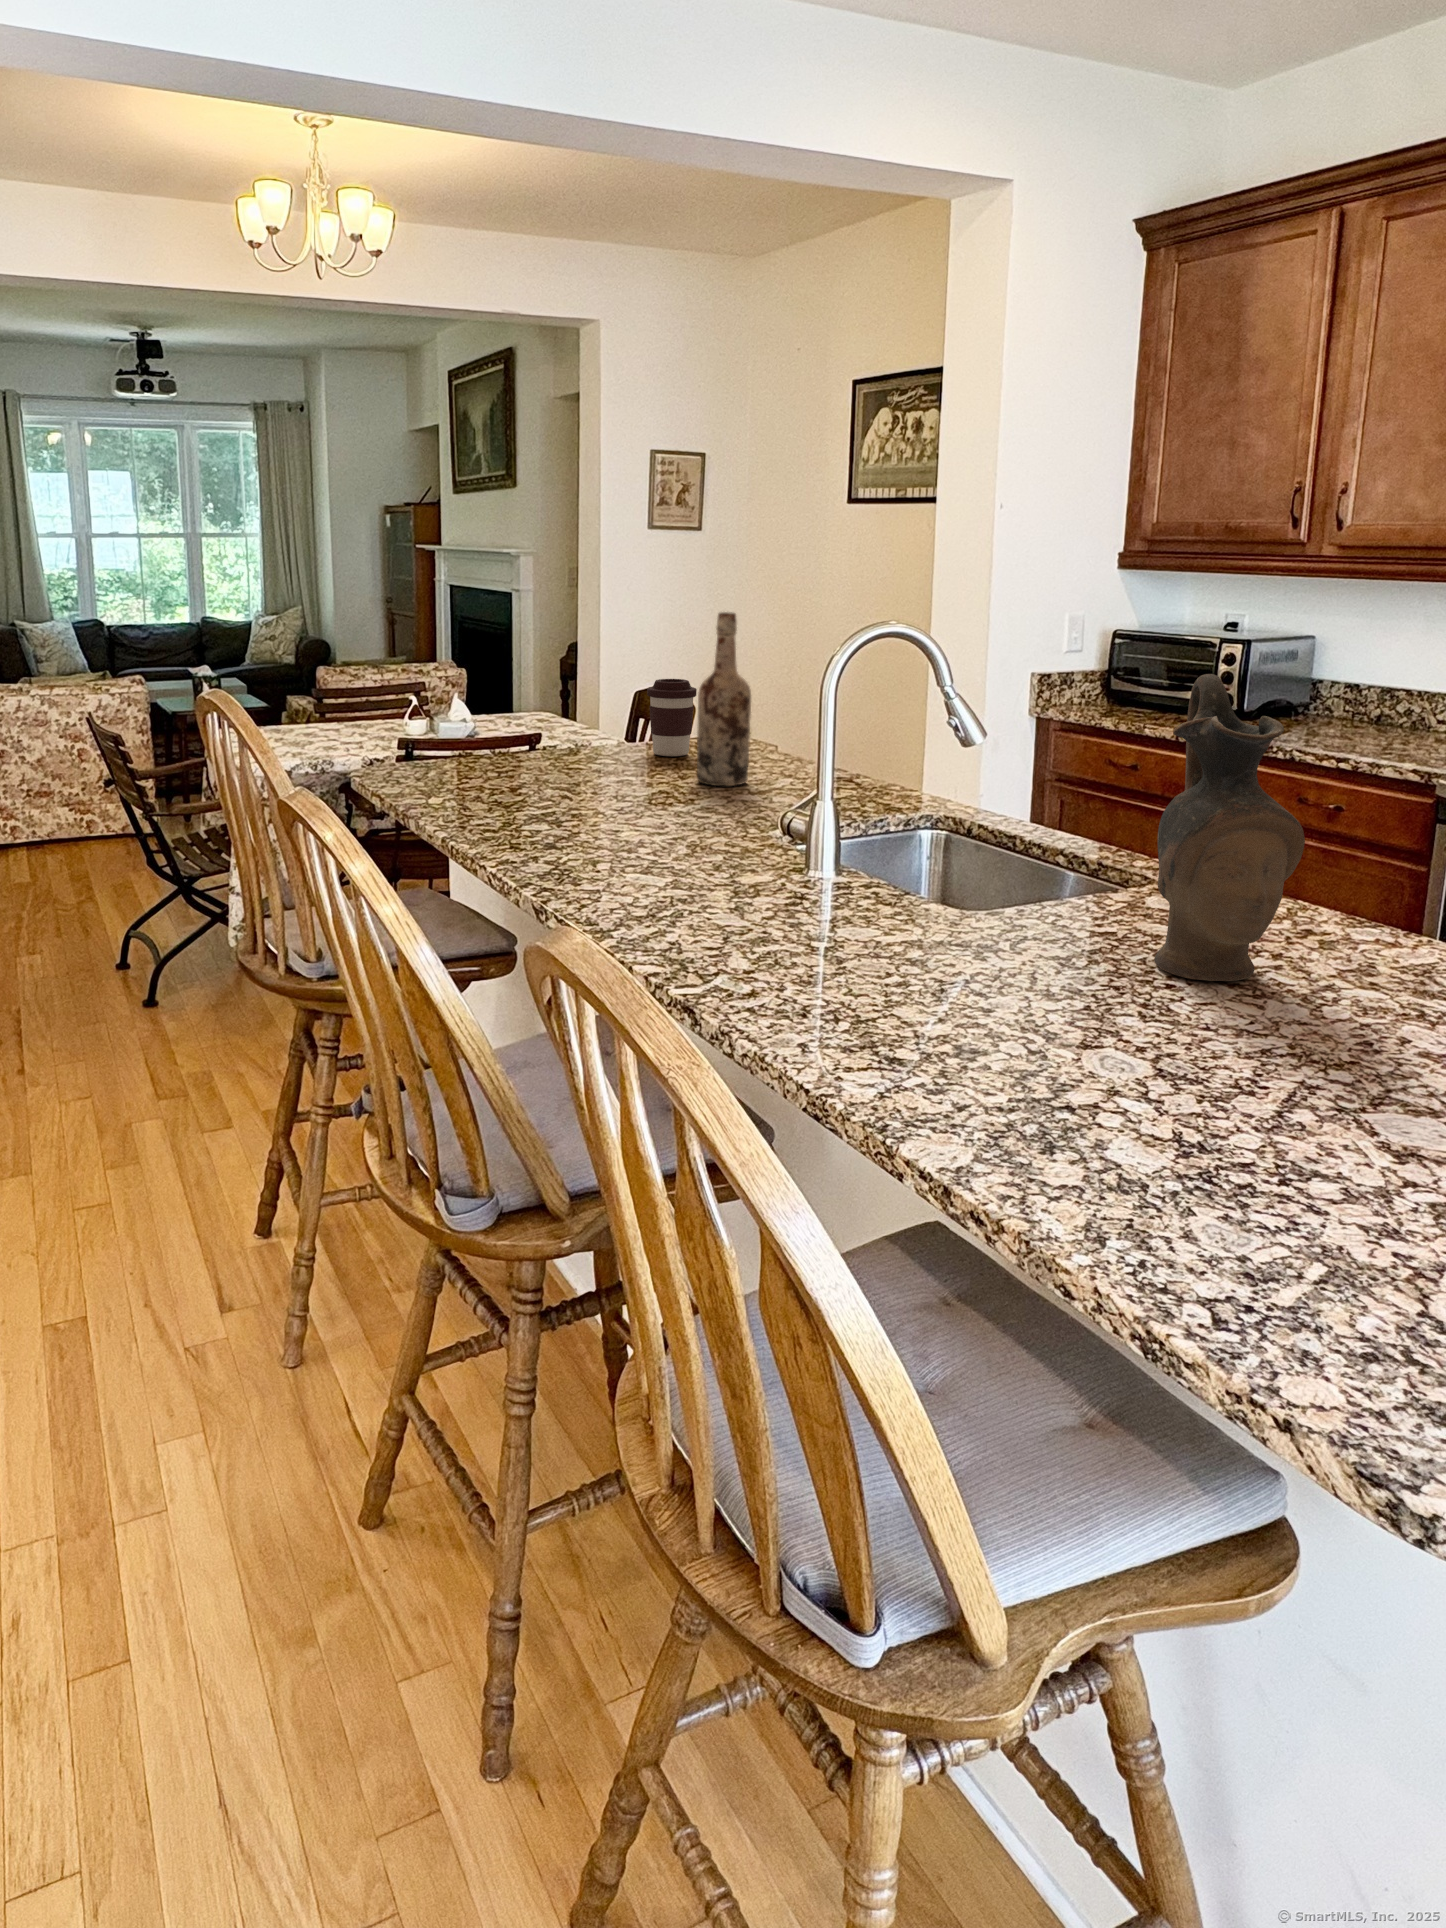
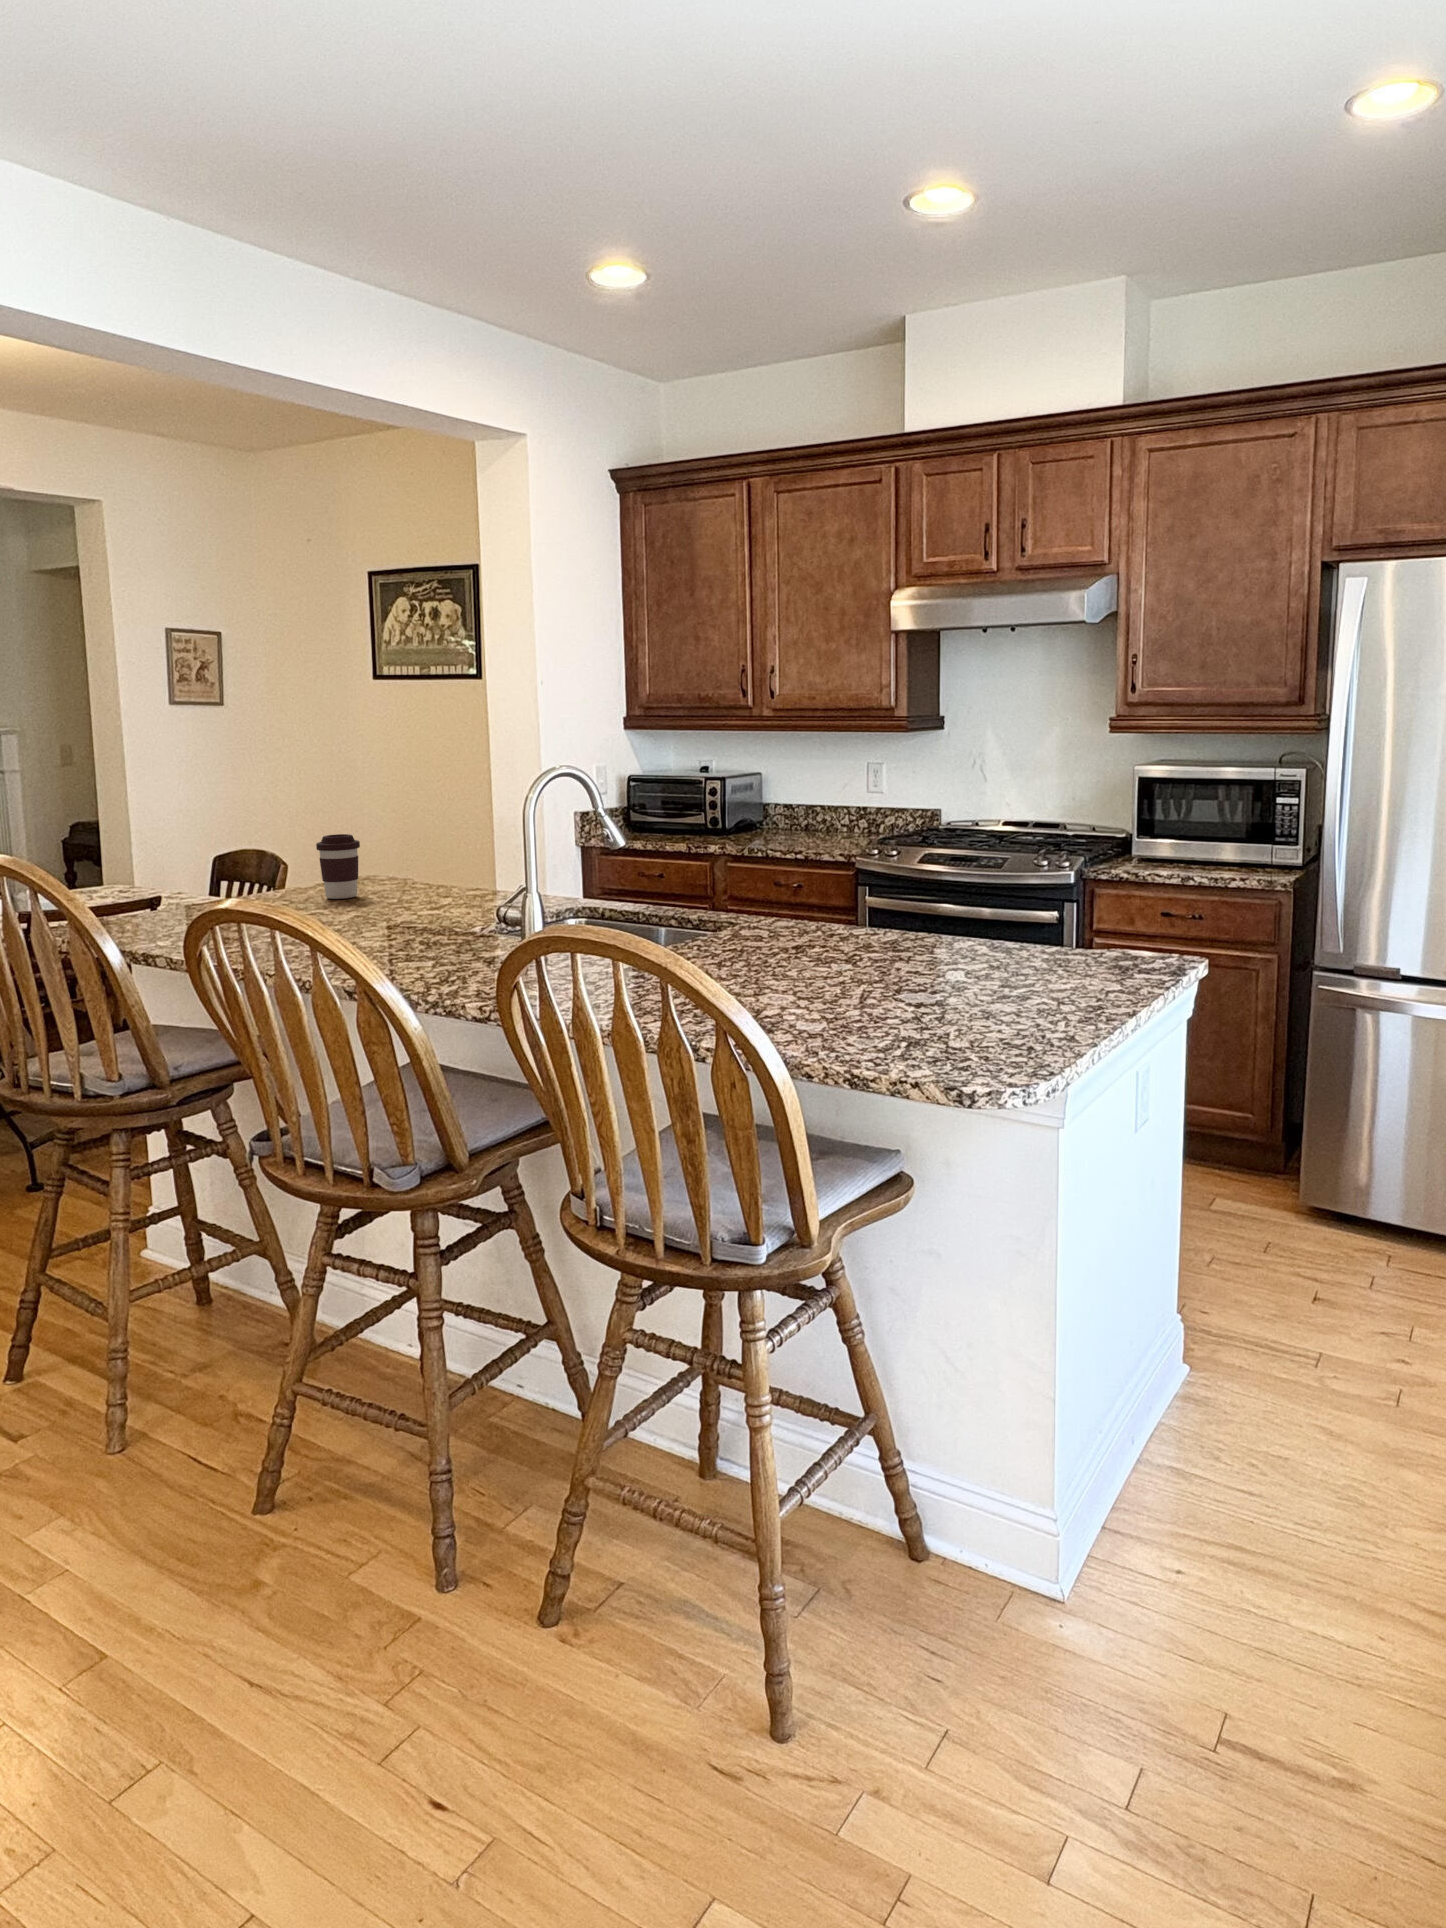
wine bottle: present [697,612,751,786] -> none [384,776,430,913]
ceramic pitcher: present [1154,674,1305,981] -> none [764,790,837,963]

